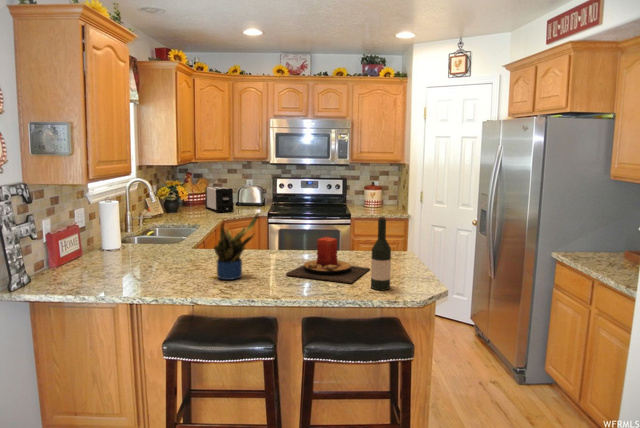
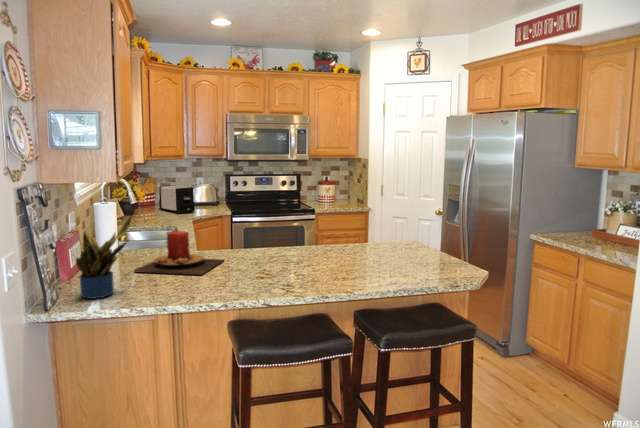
potted plant: present [214,214,258,280] -> present [76,216,132,299]
wine bottle: present [371,217,391,290] -> none [424,205,445,277]
candle: present [286,237,370,283] -> present [134,231,224,275]

